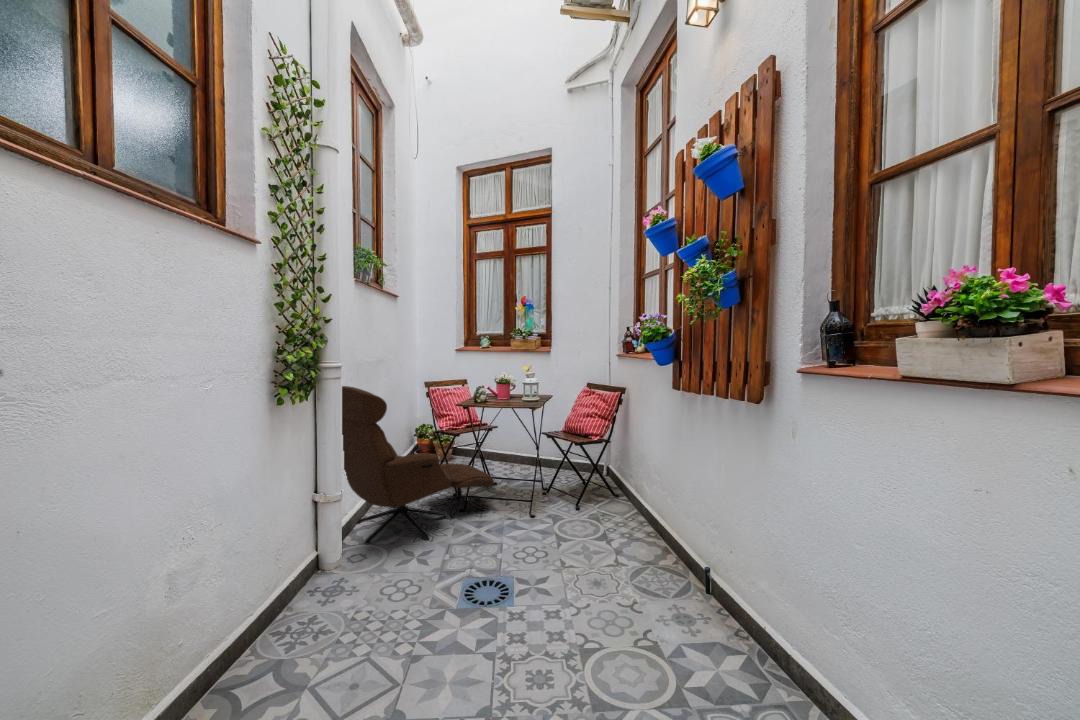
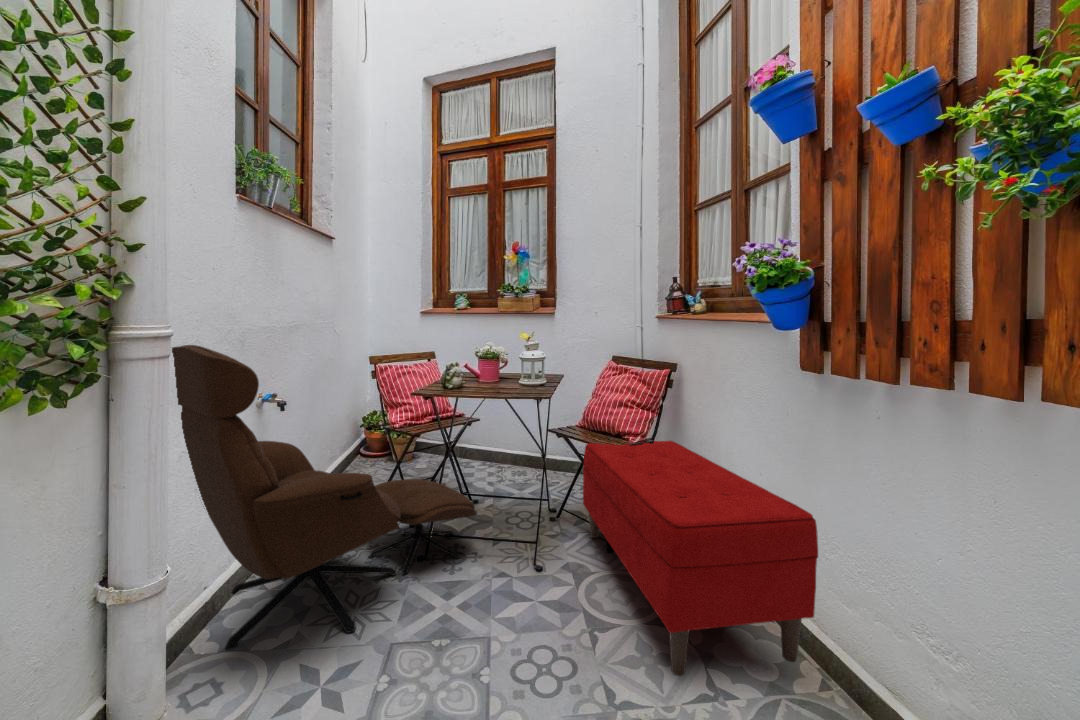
bench: none [563,440,672,557] -> present [583,441,818,676]

